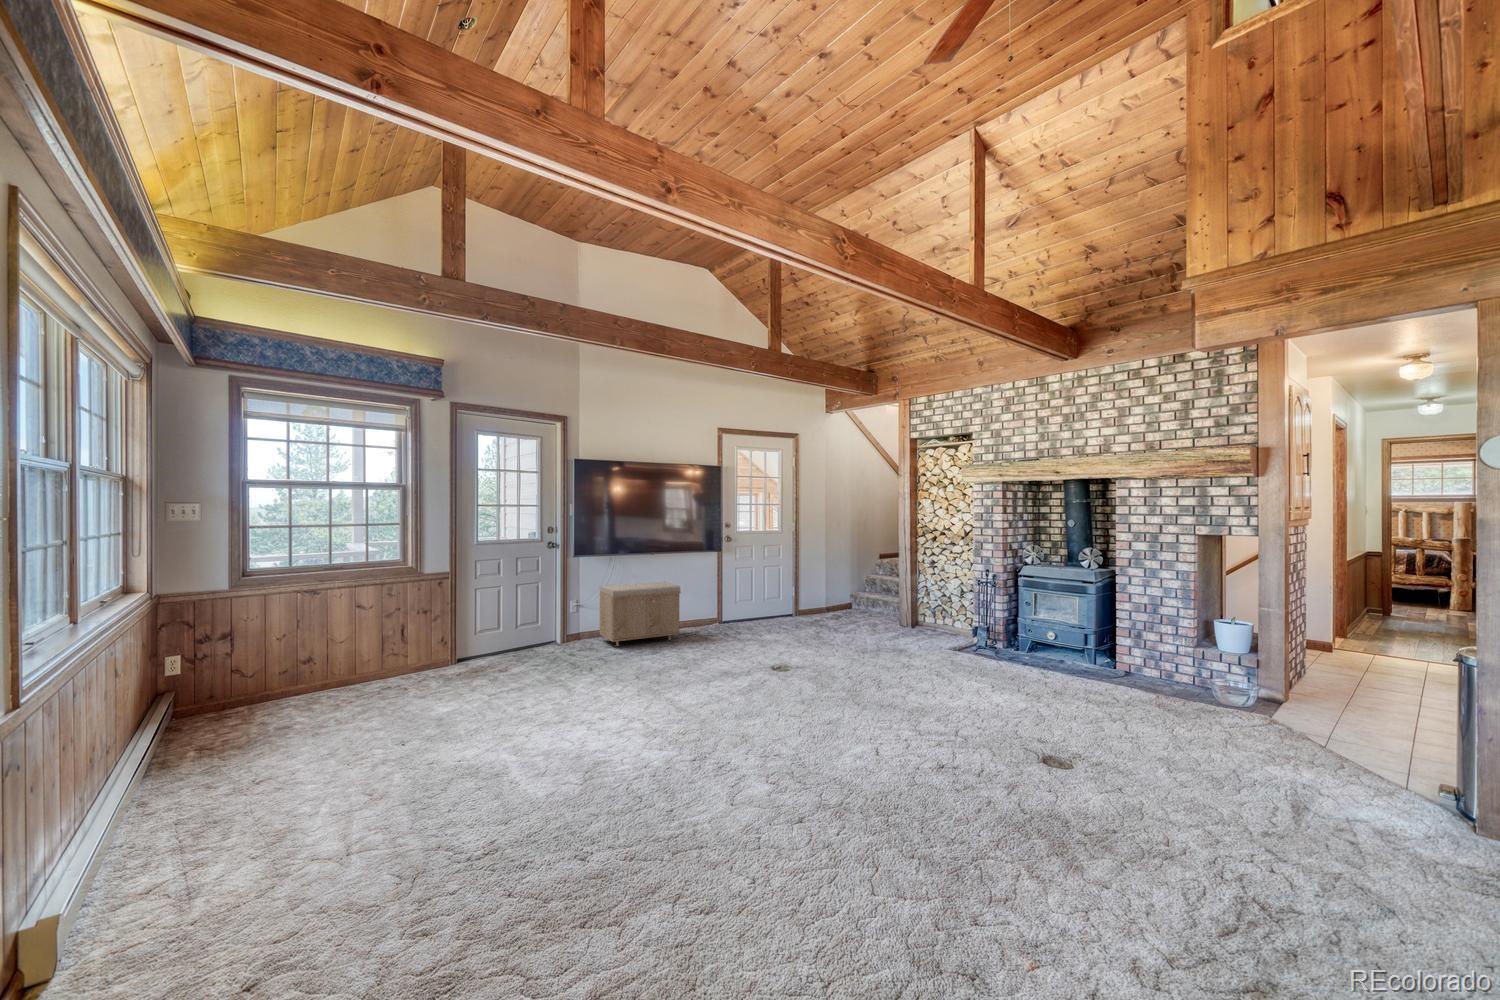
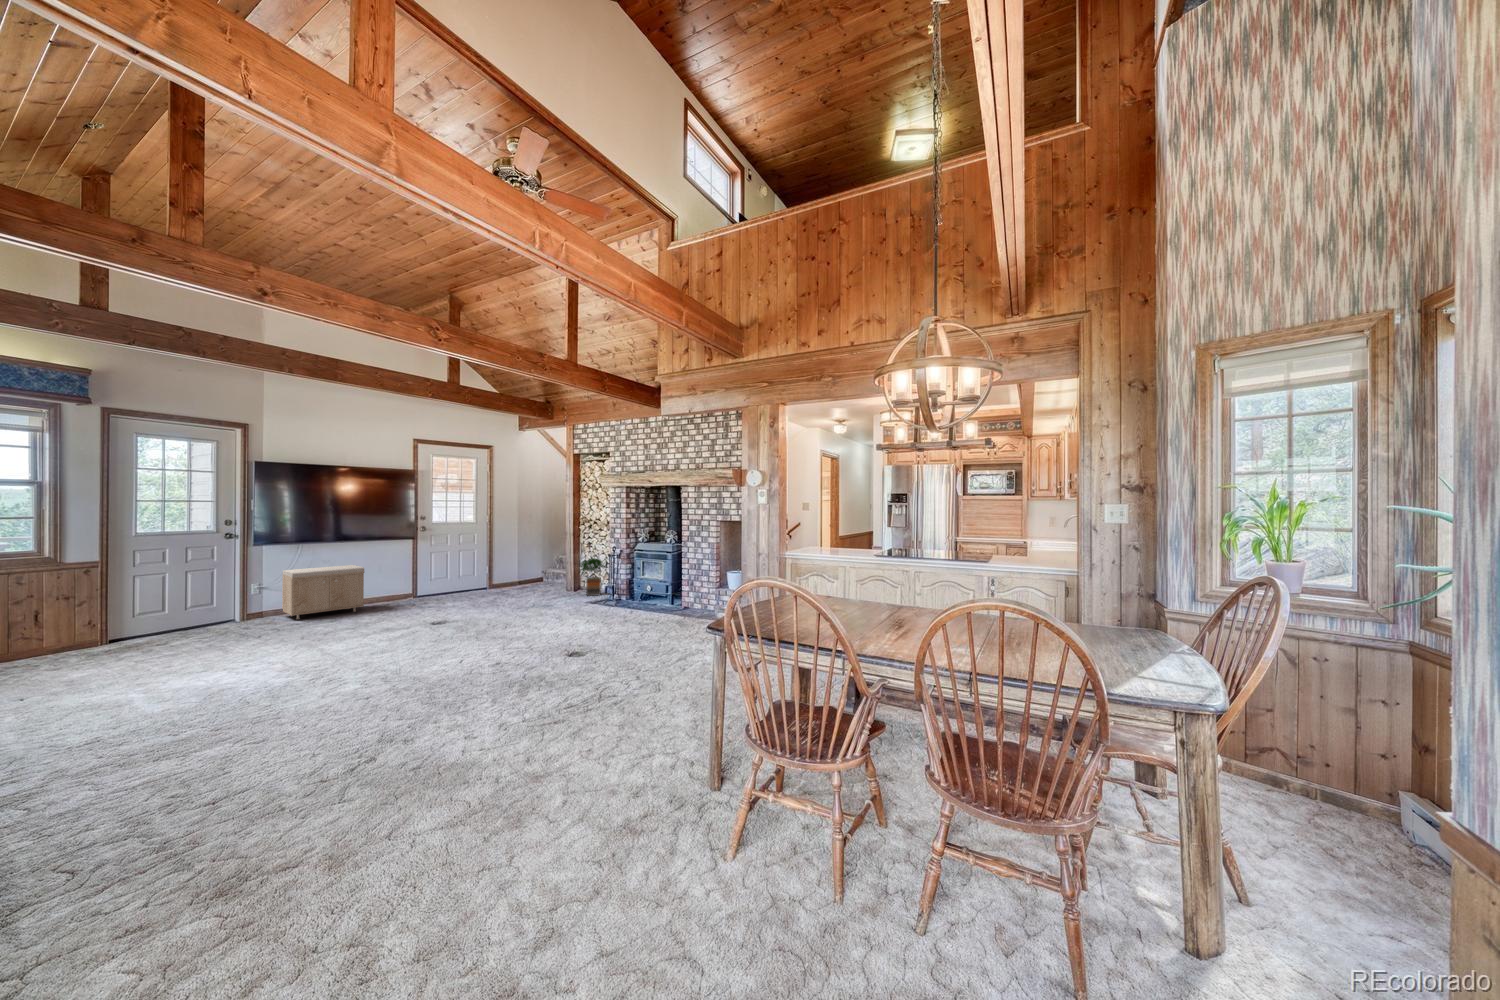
potted tree: none [930,583,971,638] -> present [581,558,605,596]

